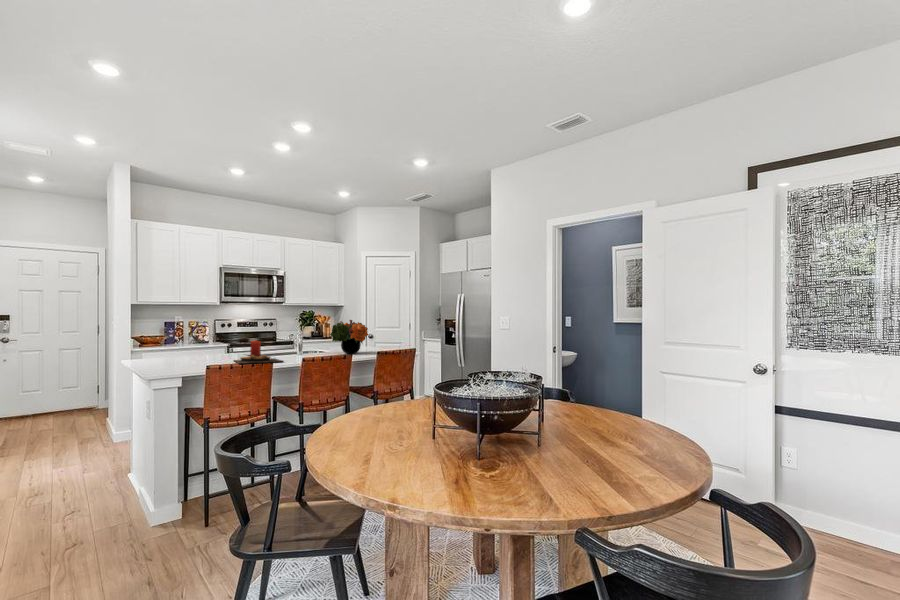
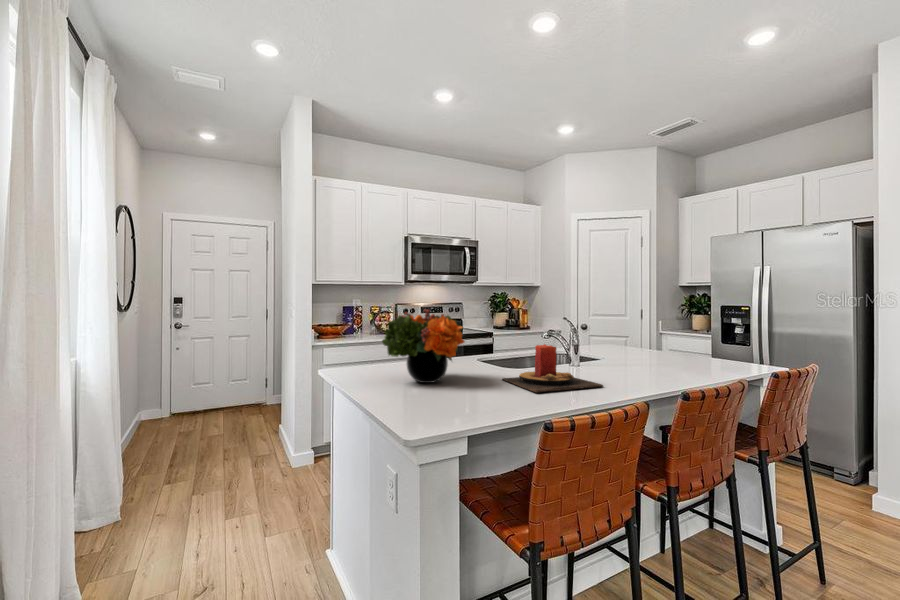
flower arrangement: present [330,320,369,354] -> present [382,309,465,383]

